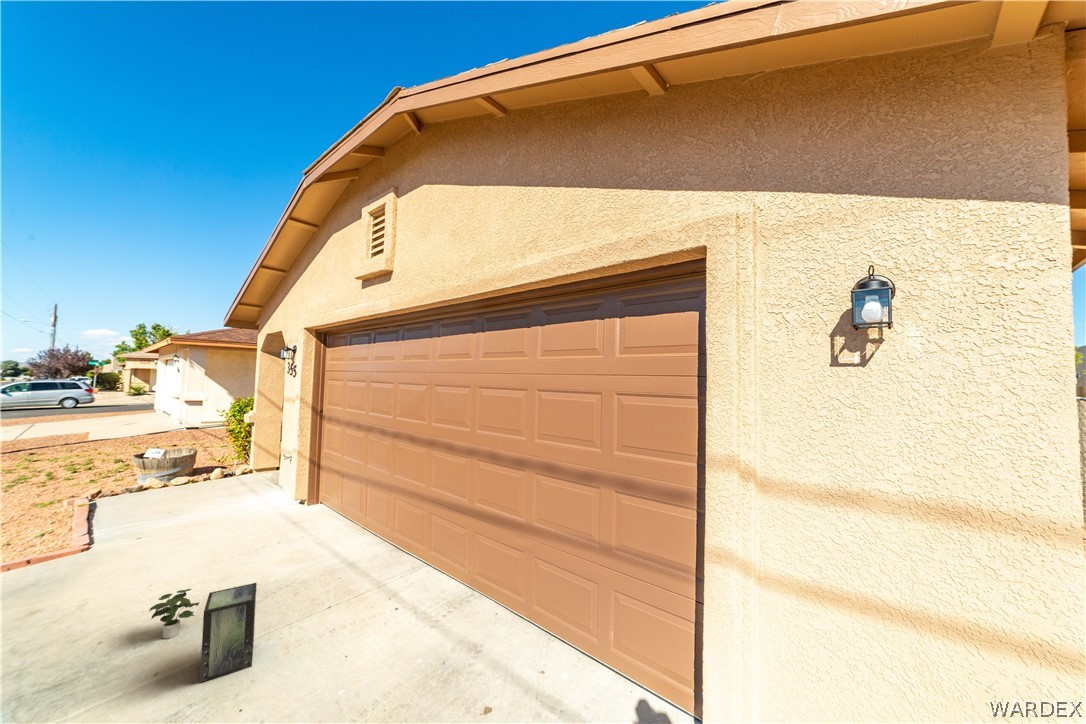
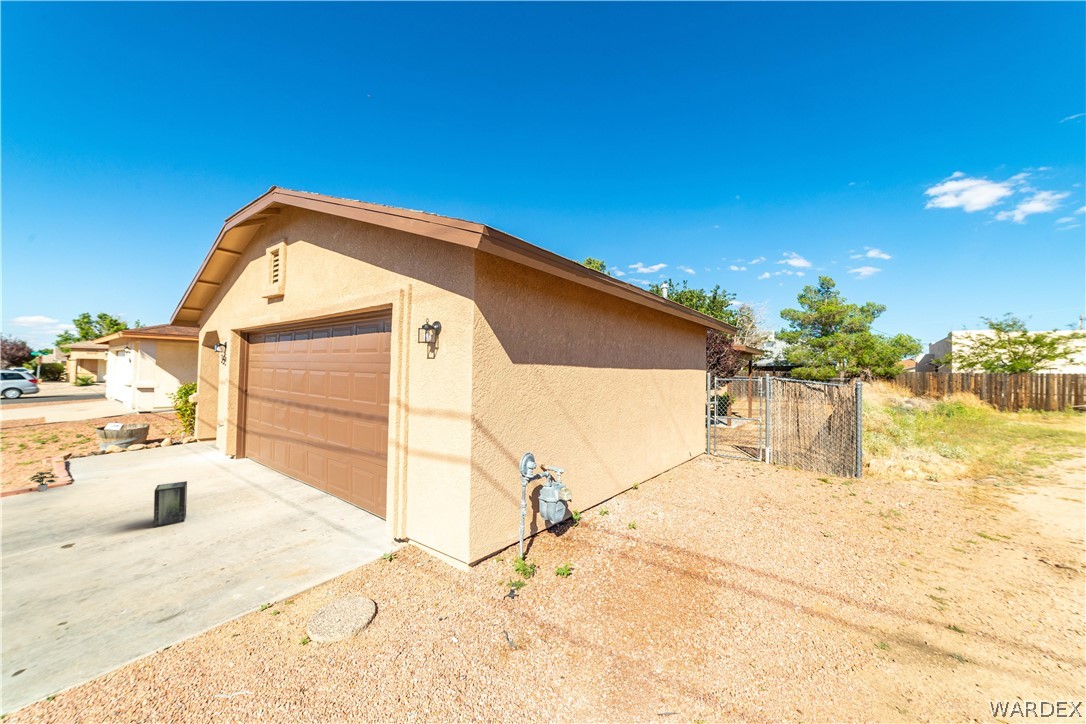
potted plant: present [150,589,199,639] -> present [31,470,59,491]

